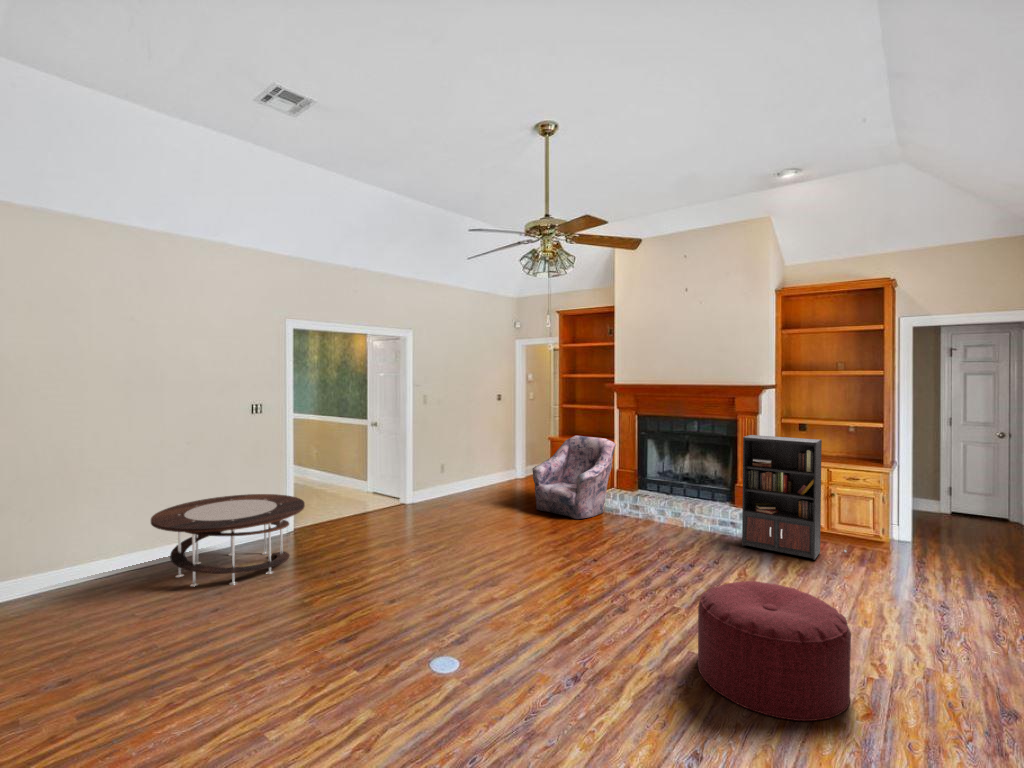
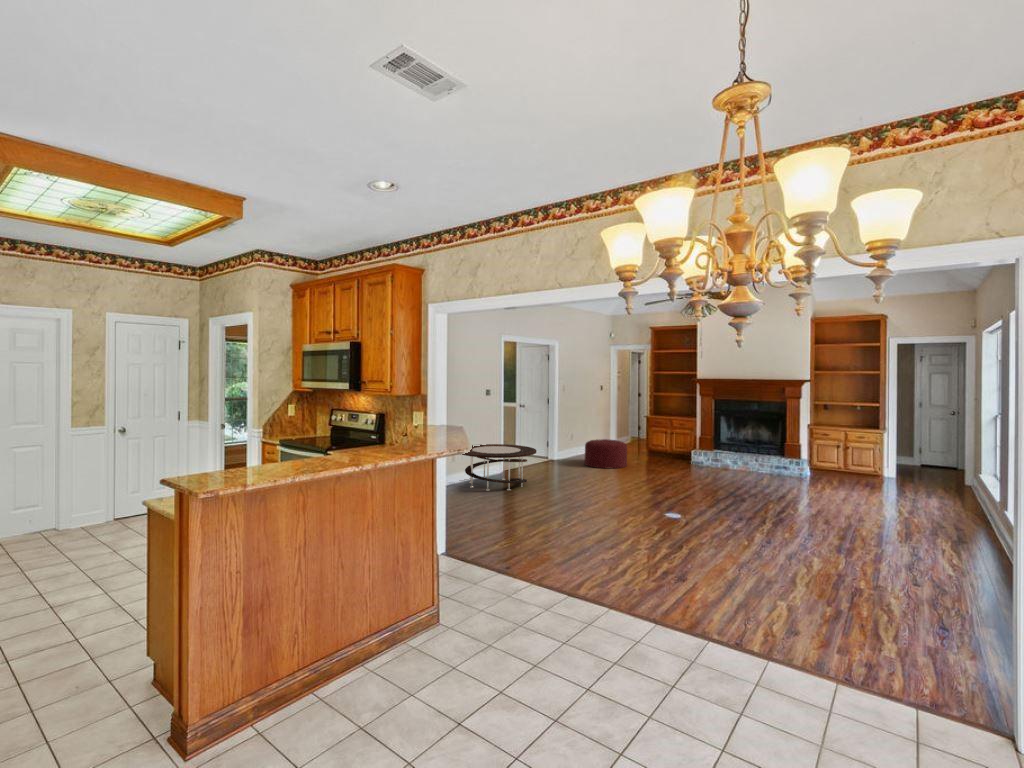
bookcase: present [742,435,846,560] -> none [792,411,856,484]
armchair: present [532,436,616,519] -> none [644,414,700,467]
ottoman: present [698,581,851,721] -> present [585,439,627,468]

